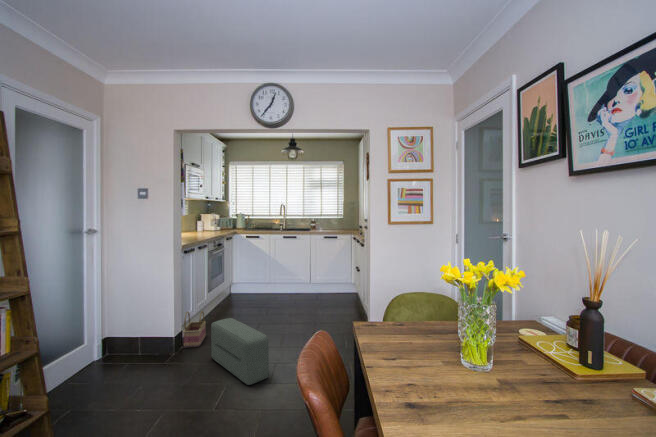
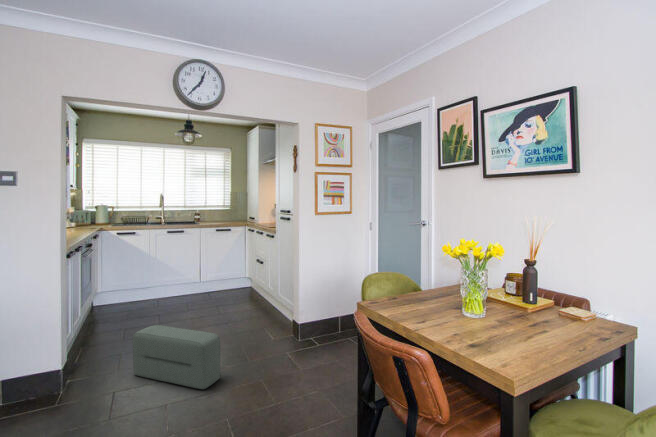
basket: present [183,311,206,348] -> none [81,324,106,372]

